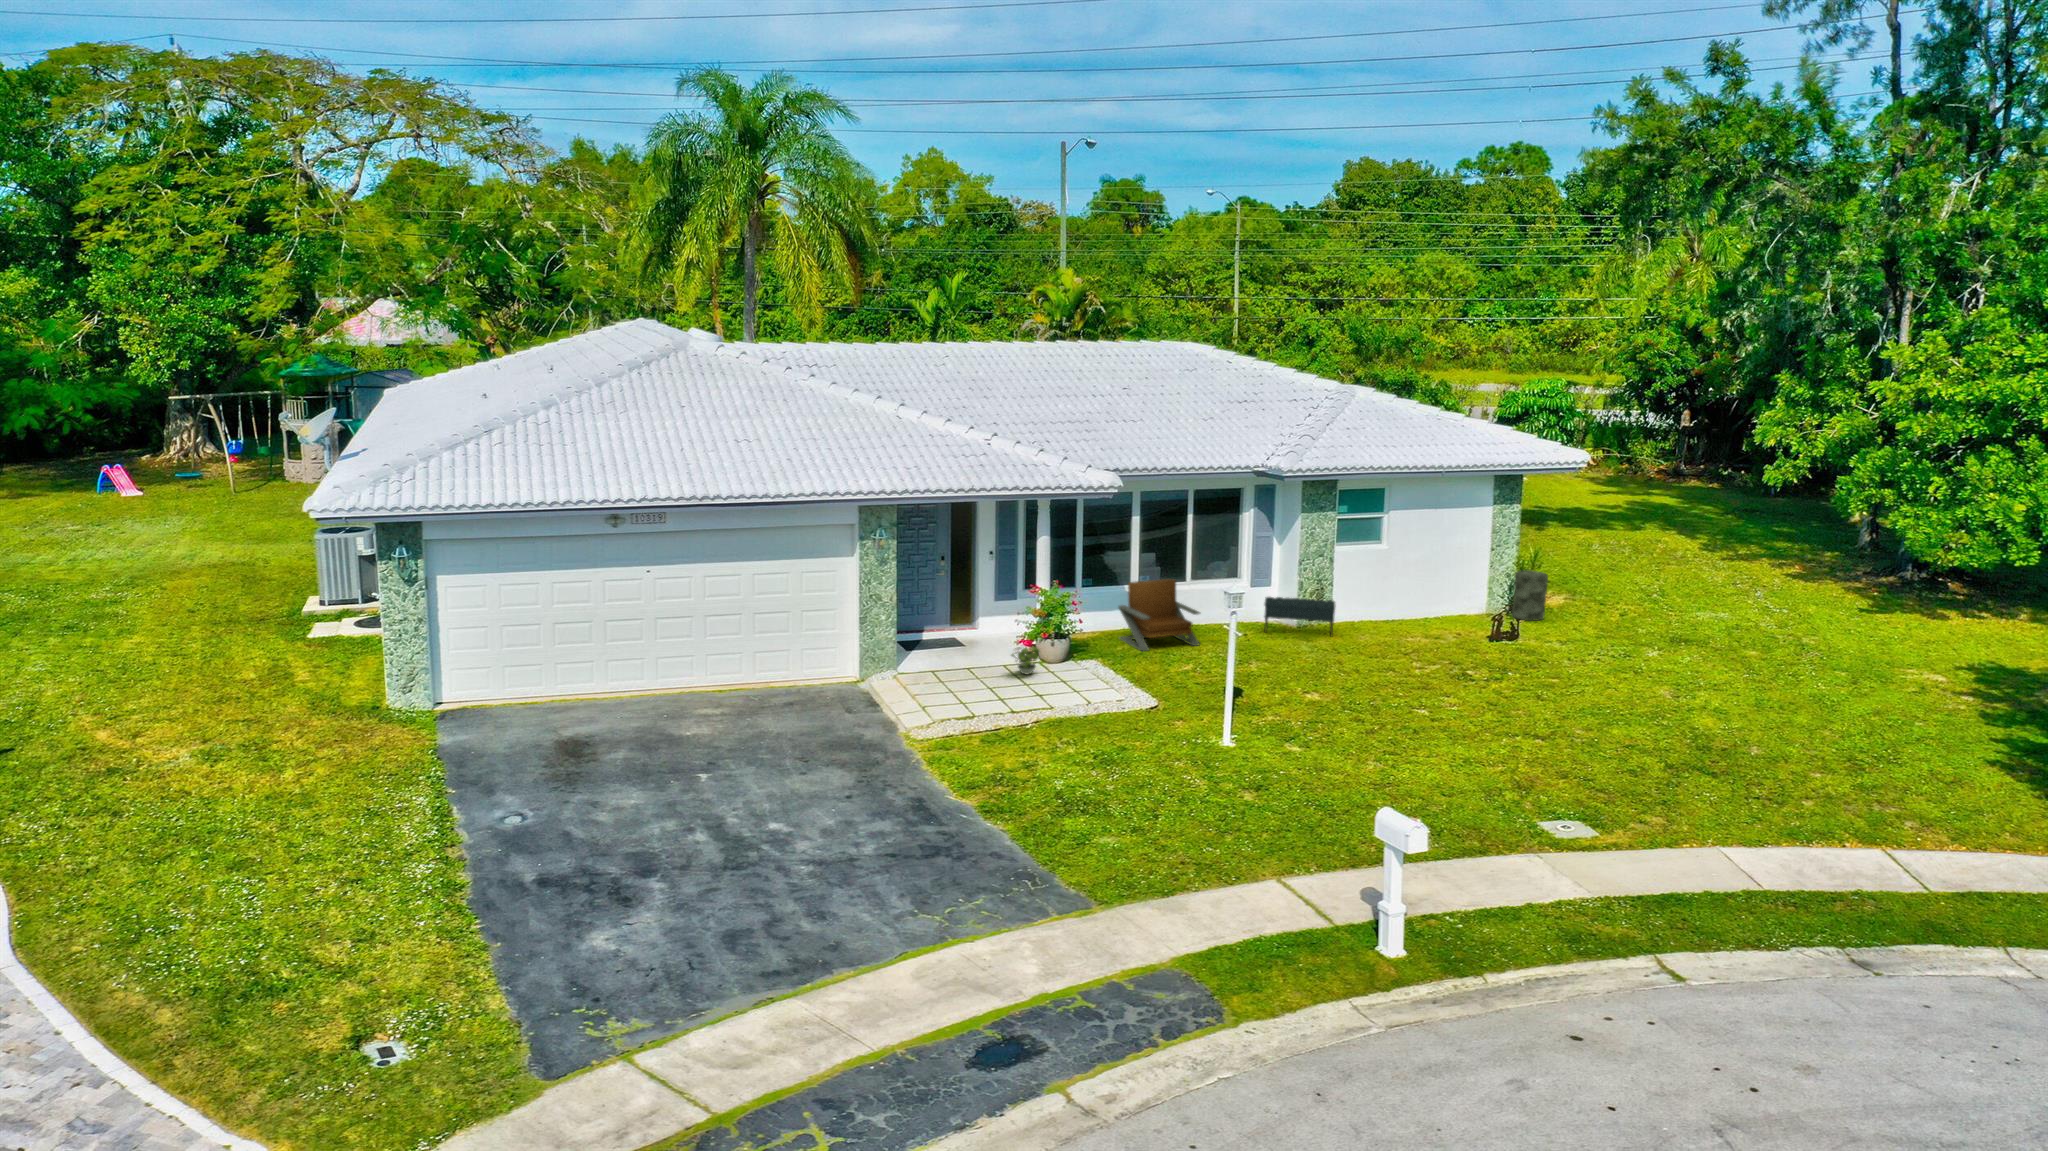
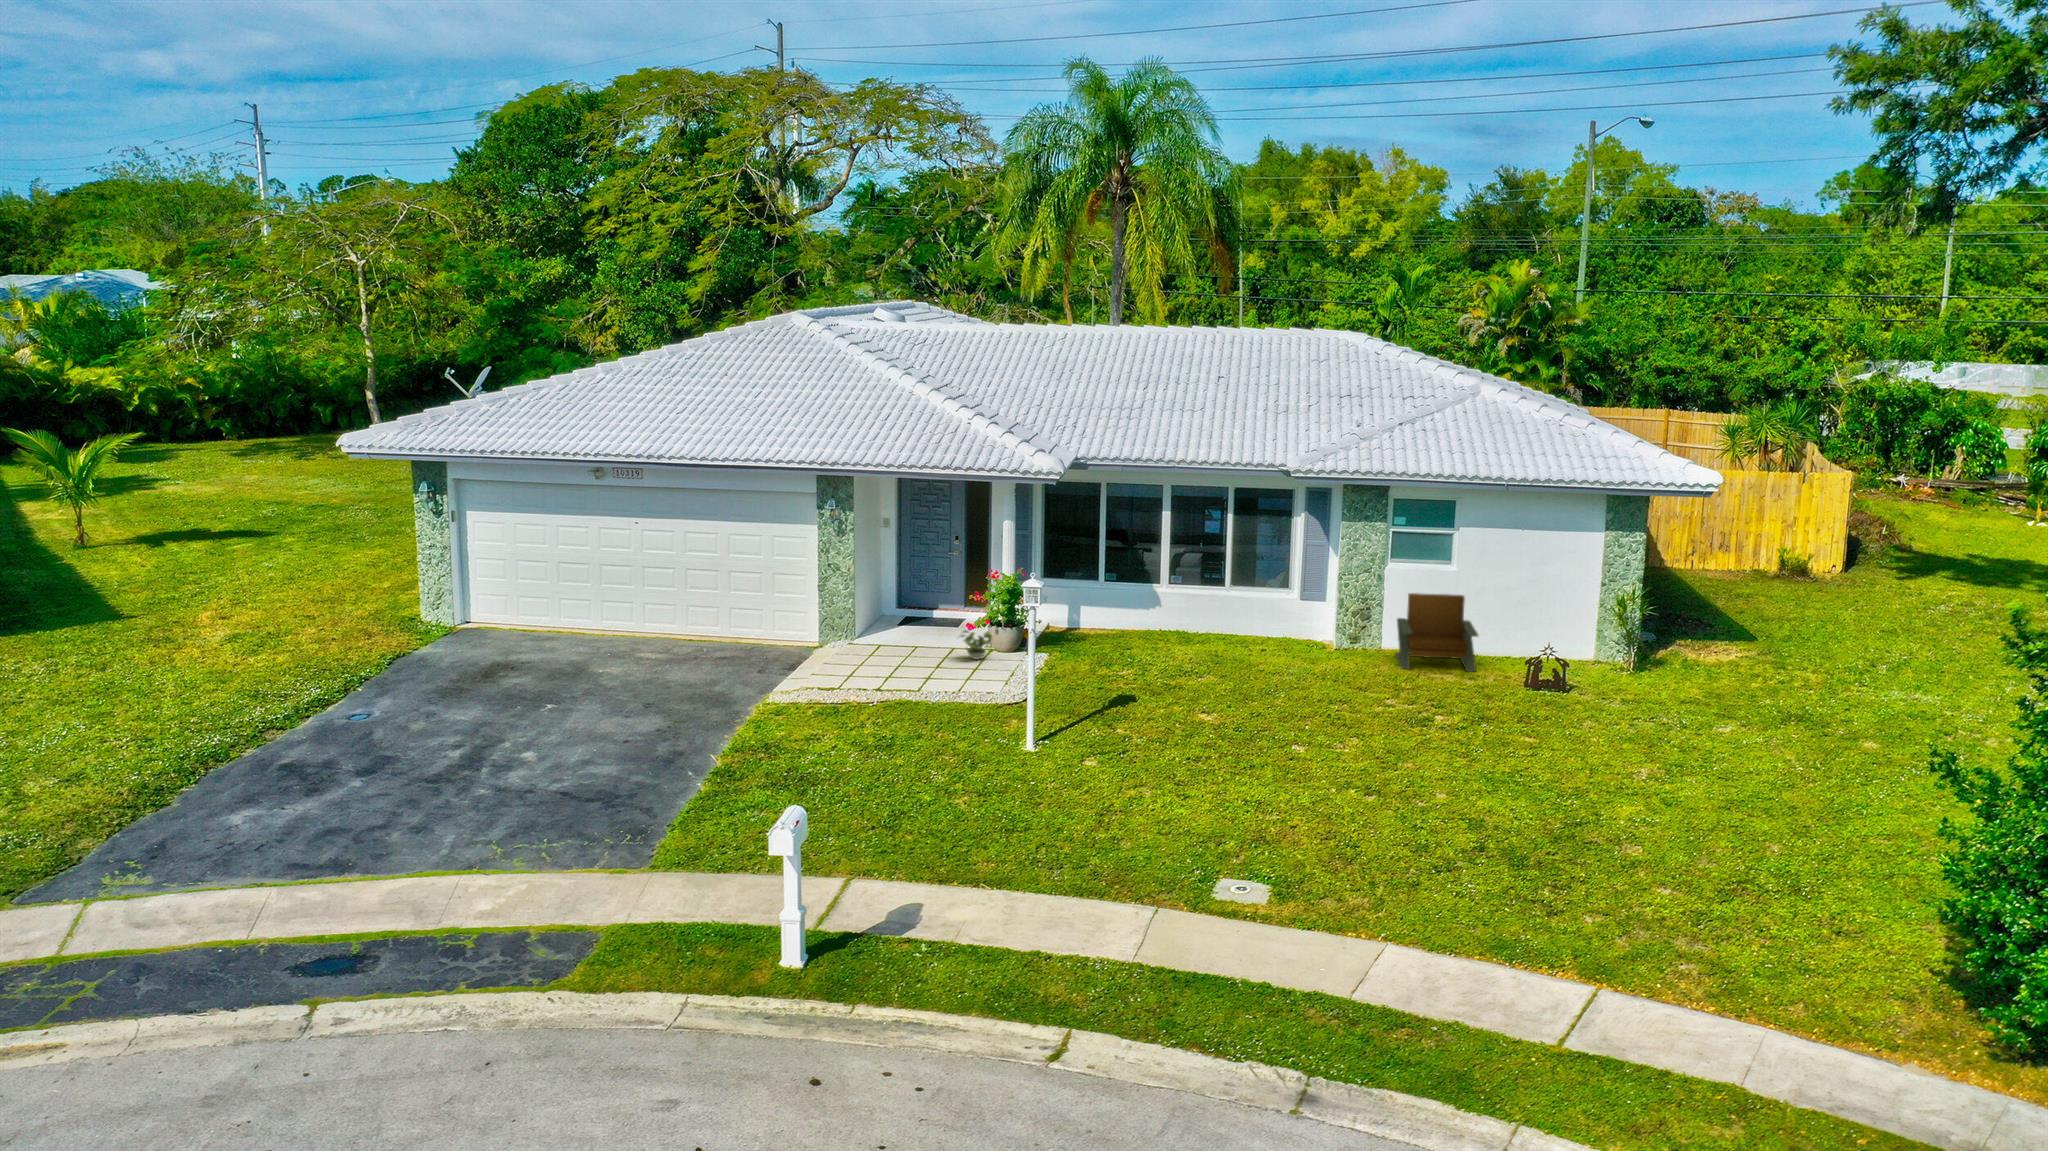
trash can: present [1512,570,1548,621] -> none [1632,613,1679,676]
lounge chair: present [1119,579,1200,651] -> present [1395,593,1478,672]
bench: present [1264,597,1336,636] -> none [1294,612,1379,663]

